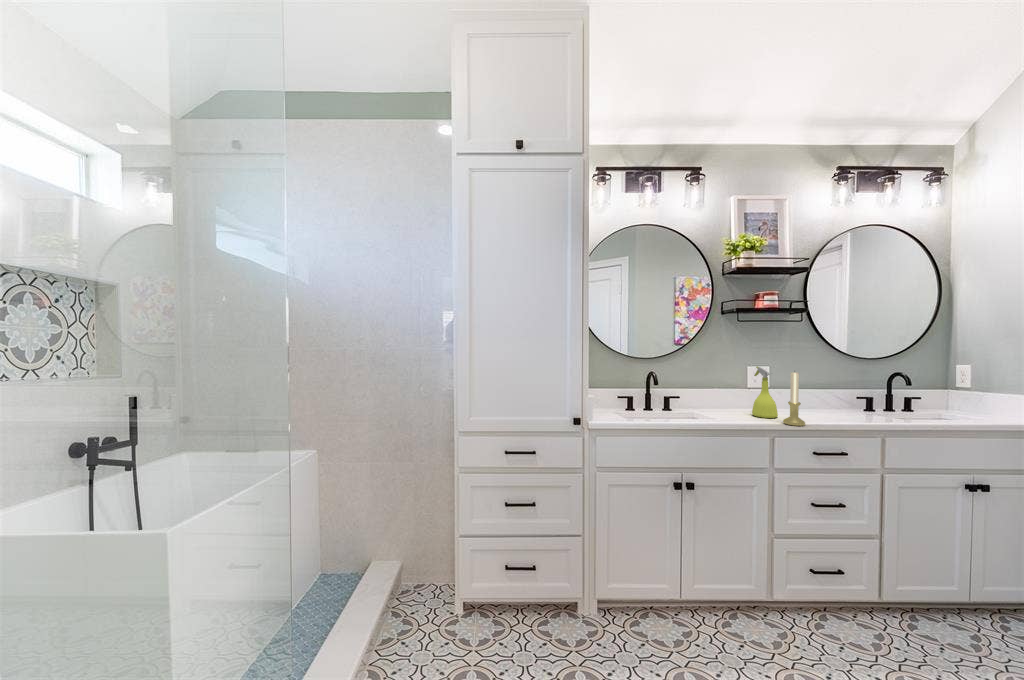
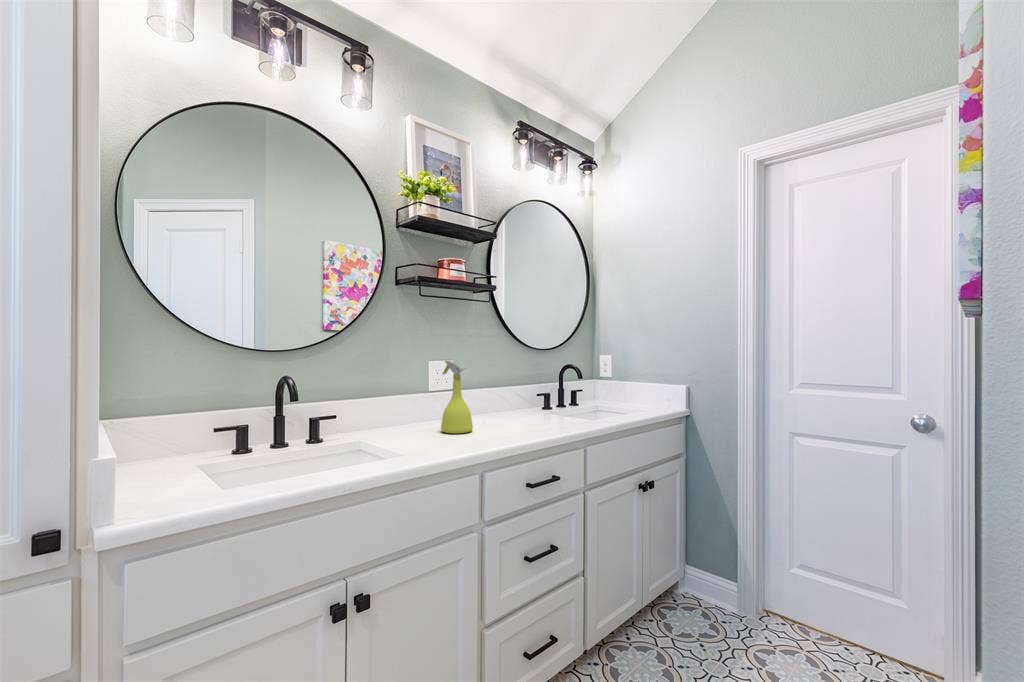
candle holder: present [783,372,805,426] -> none [484,361,509,439]

